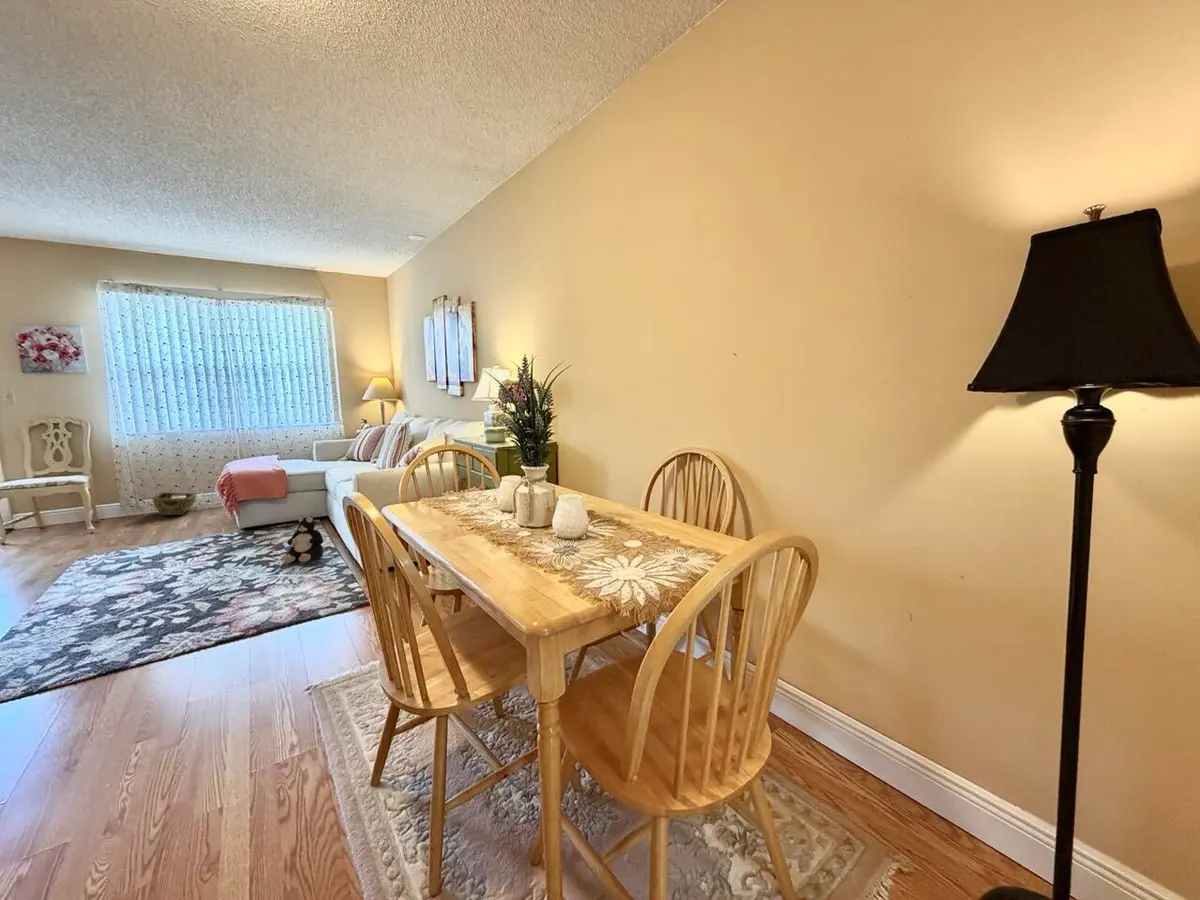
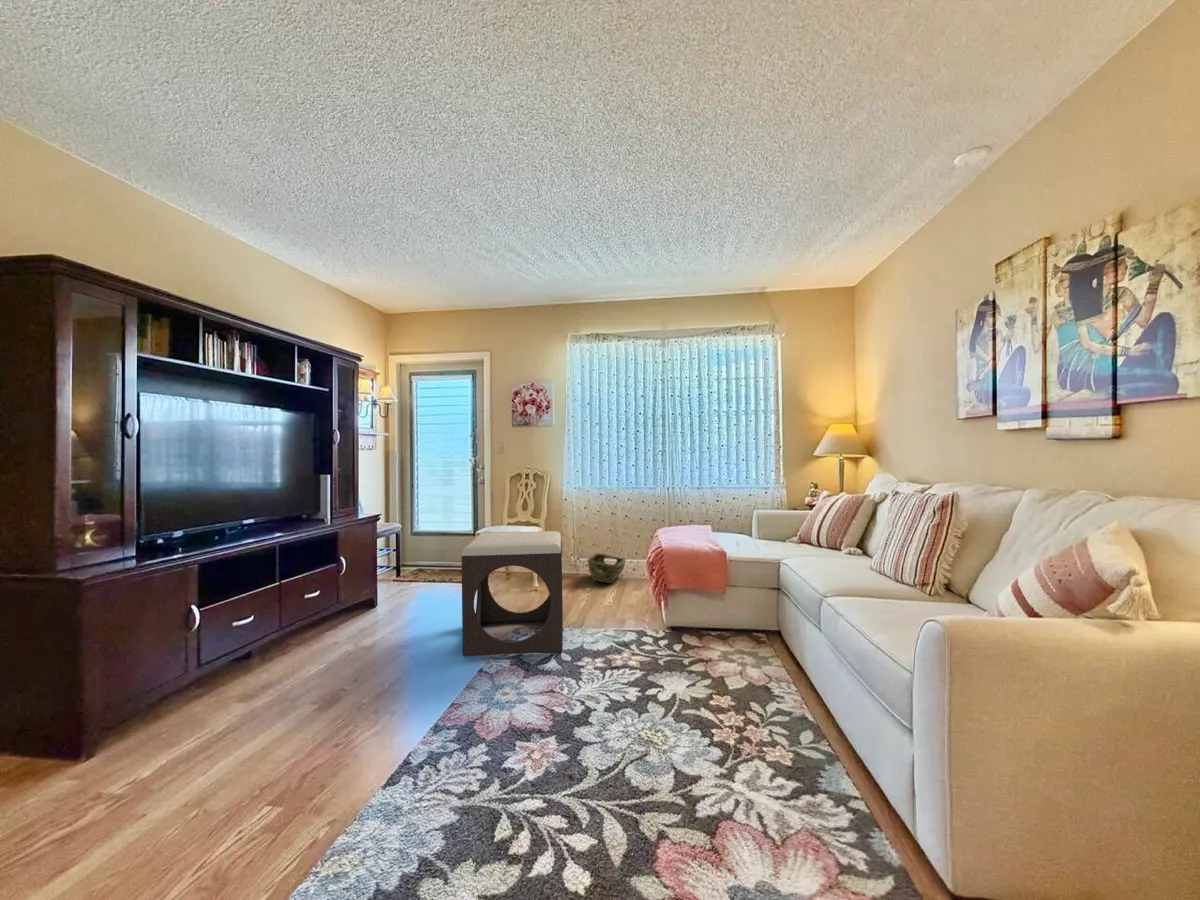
footstool: none [7,473,140,585] -> present [461,531,563,656]
plush toy: present [282,516,323,563] -> none [731,646,798,742]

